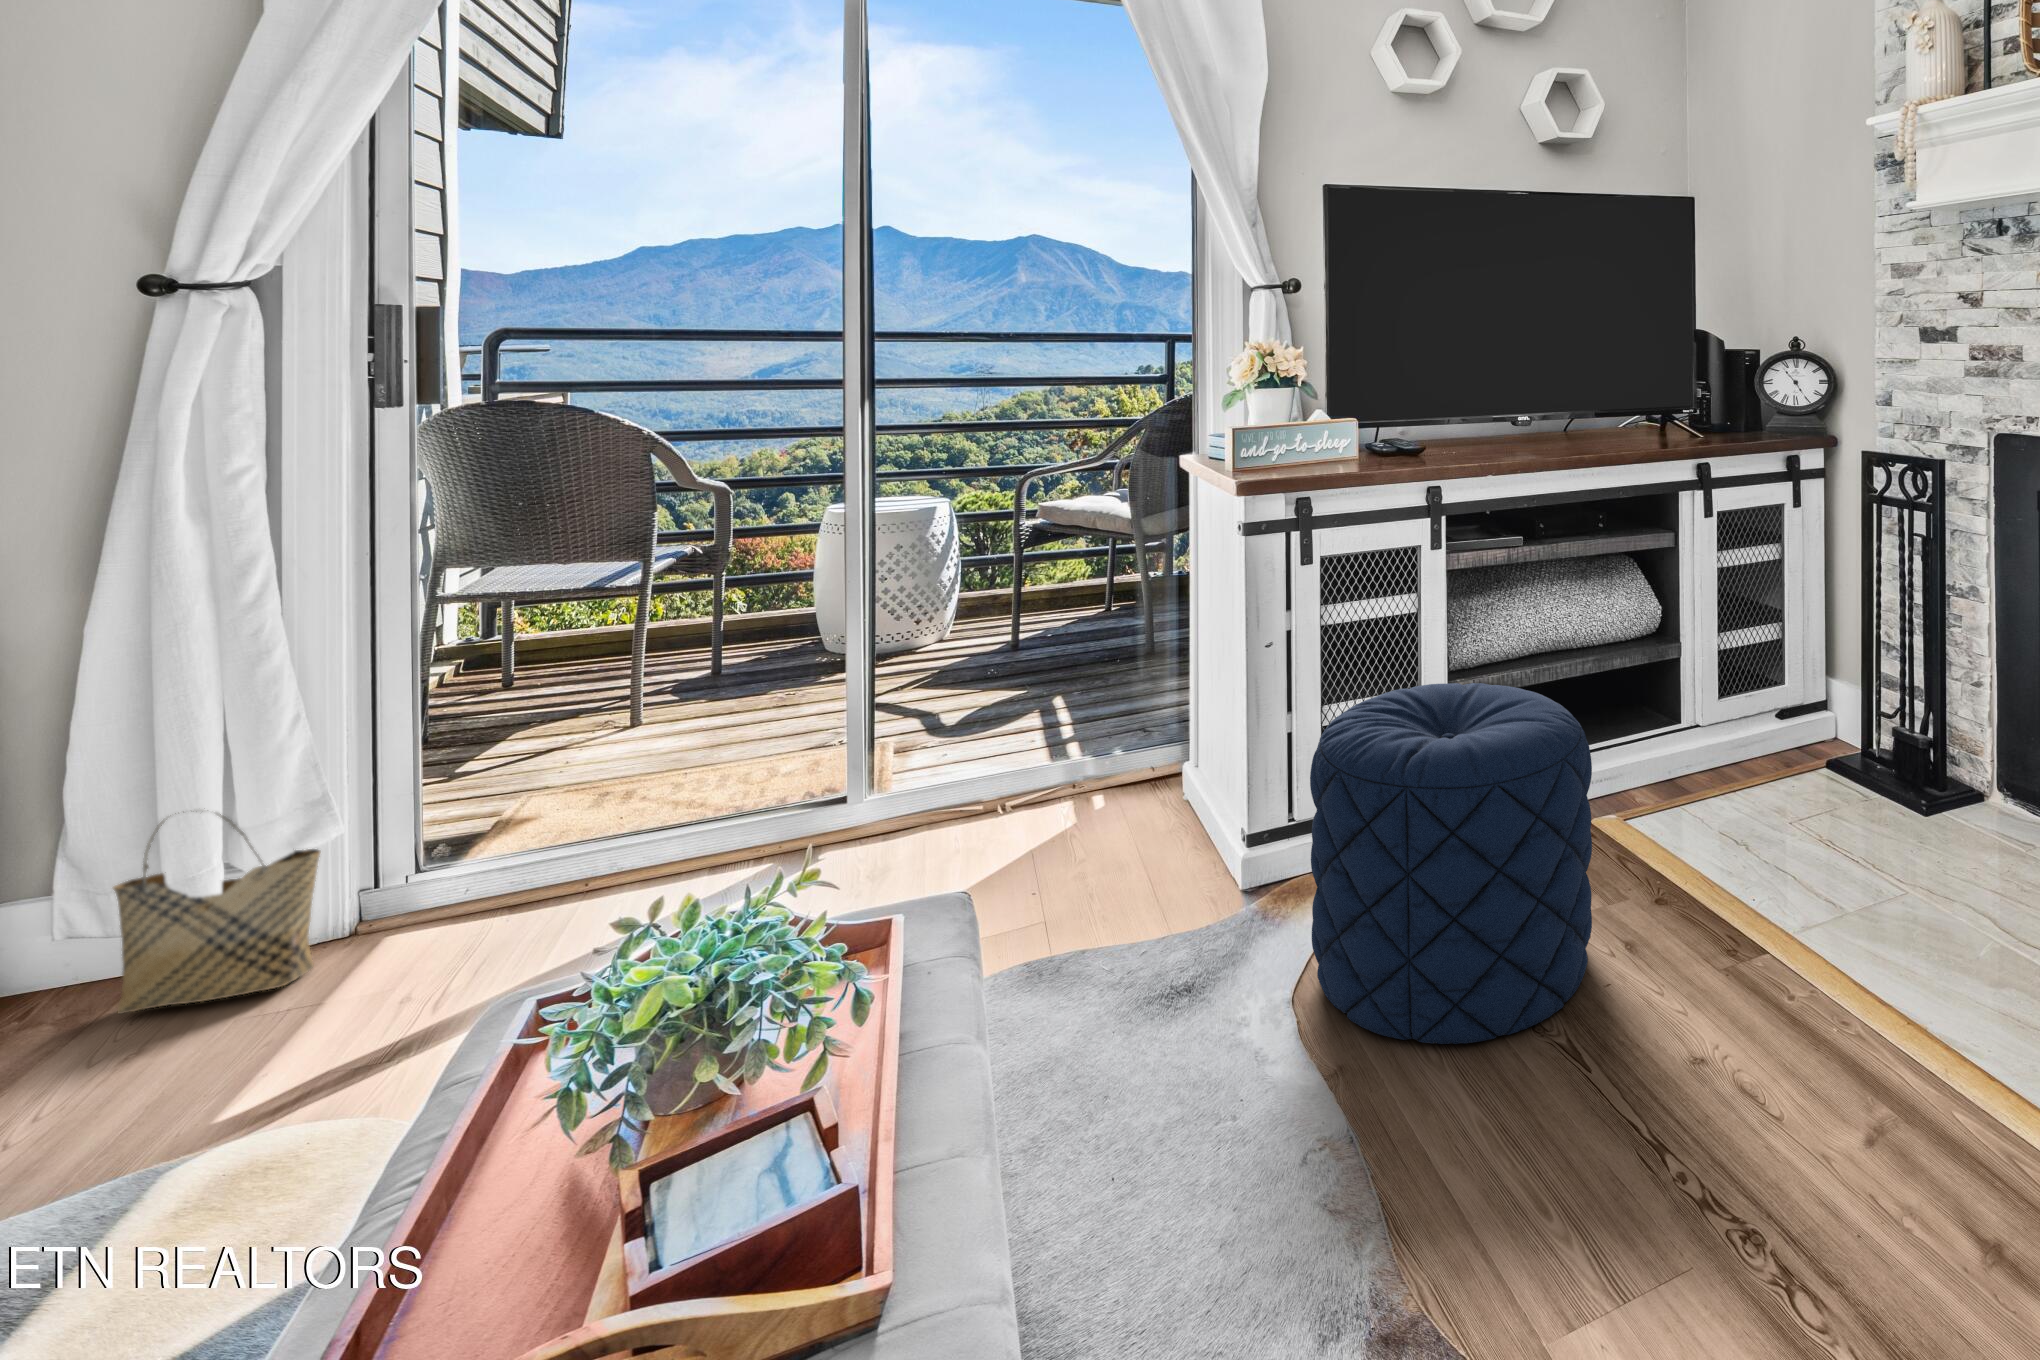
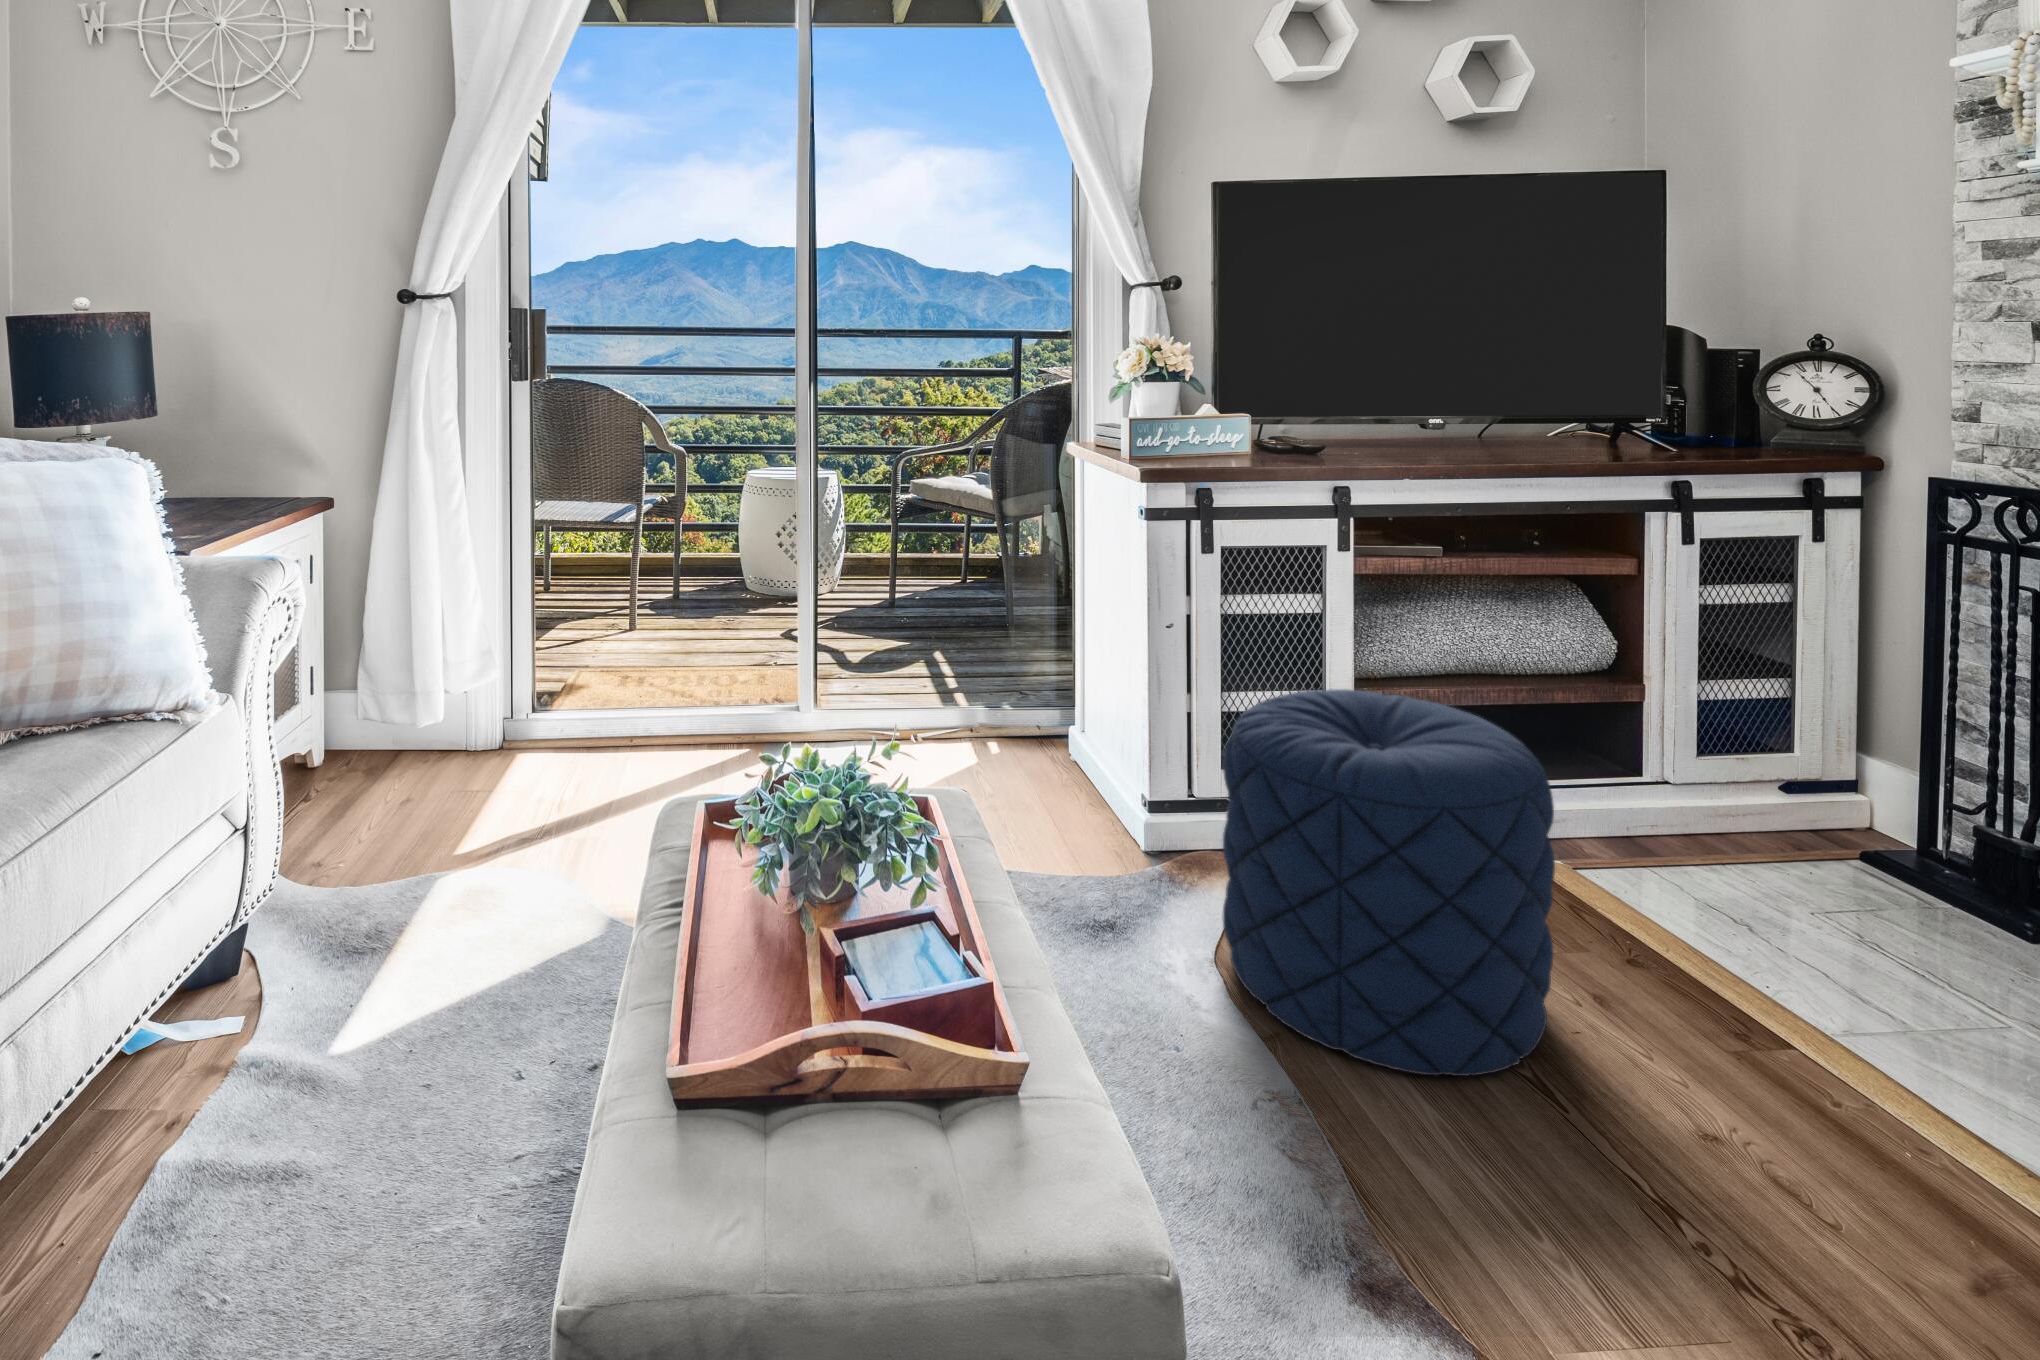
woven basket: present [113,813,320,1014] -> none [381,639,482,782]

